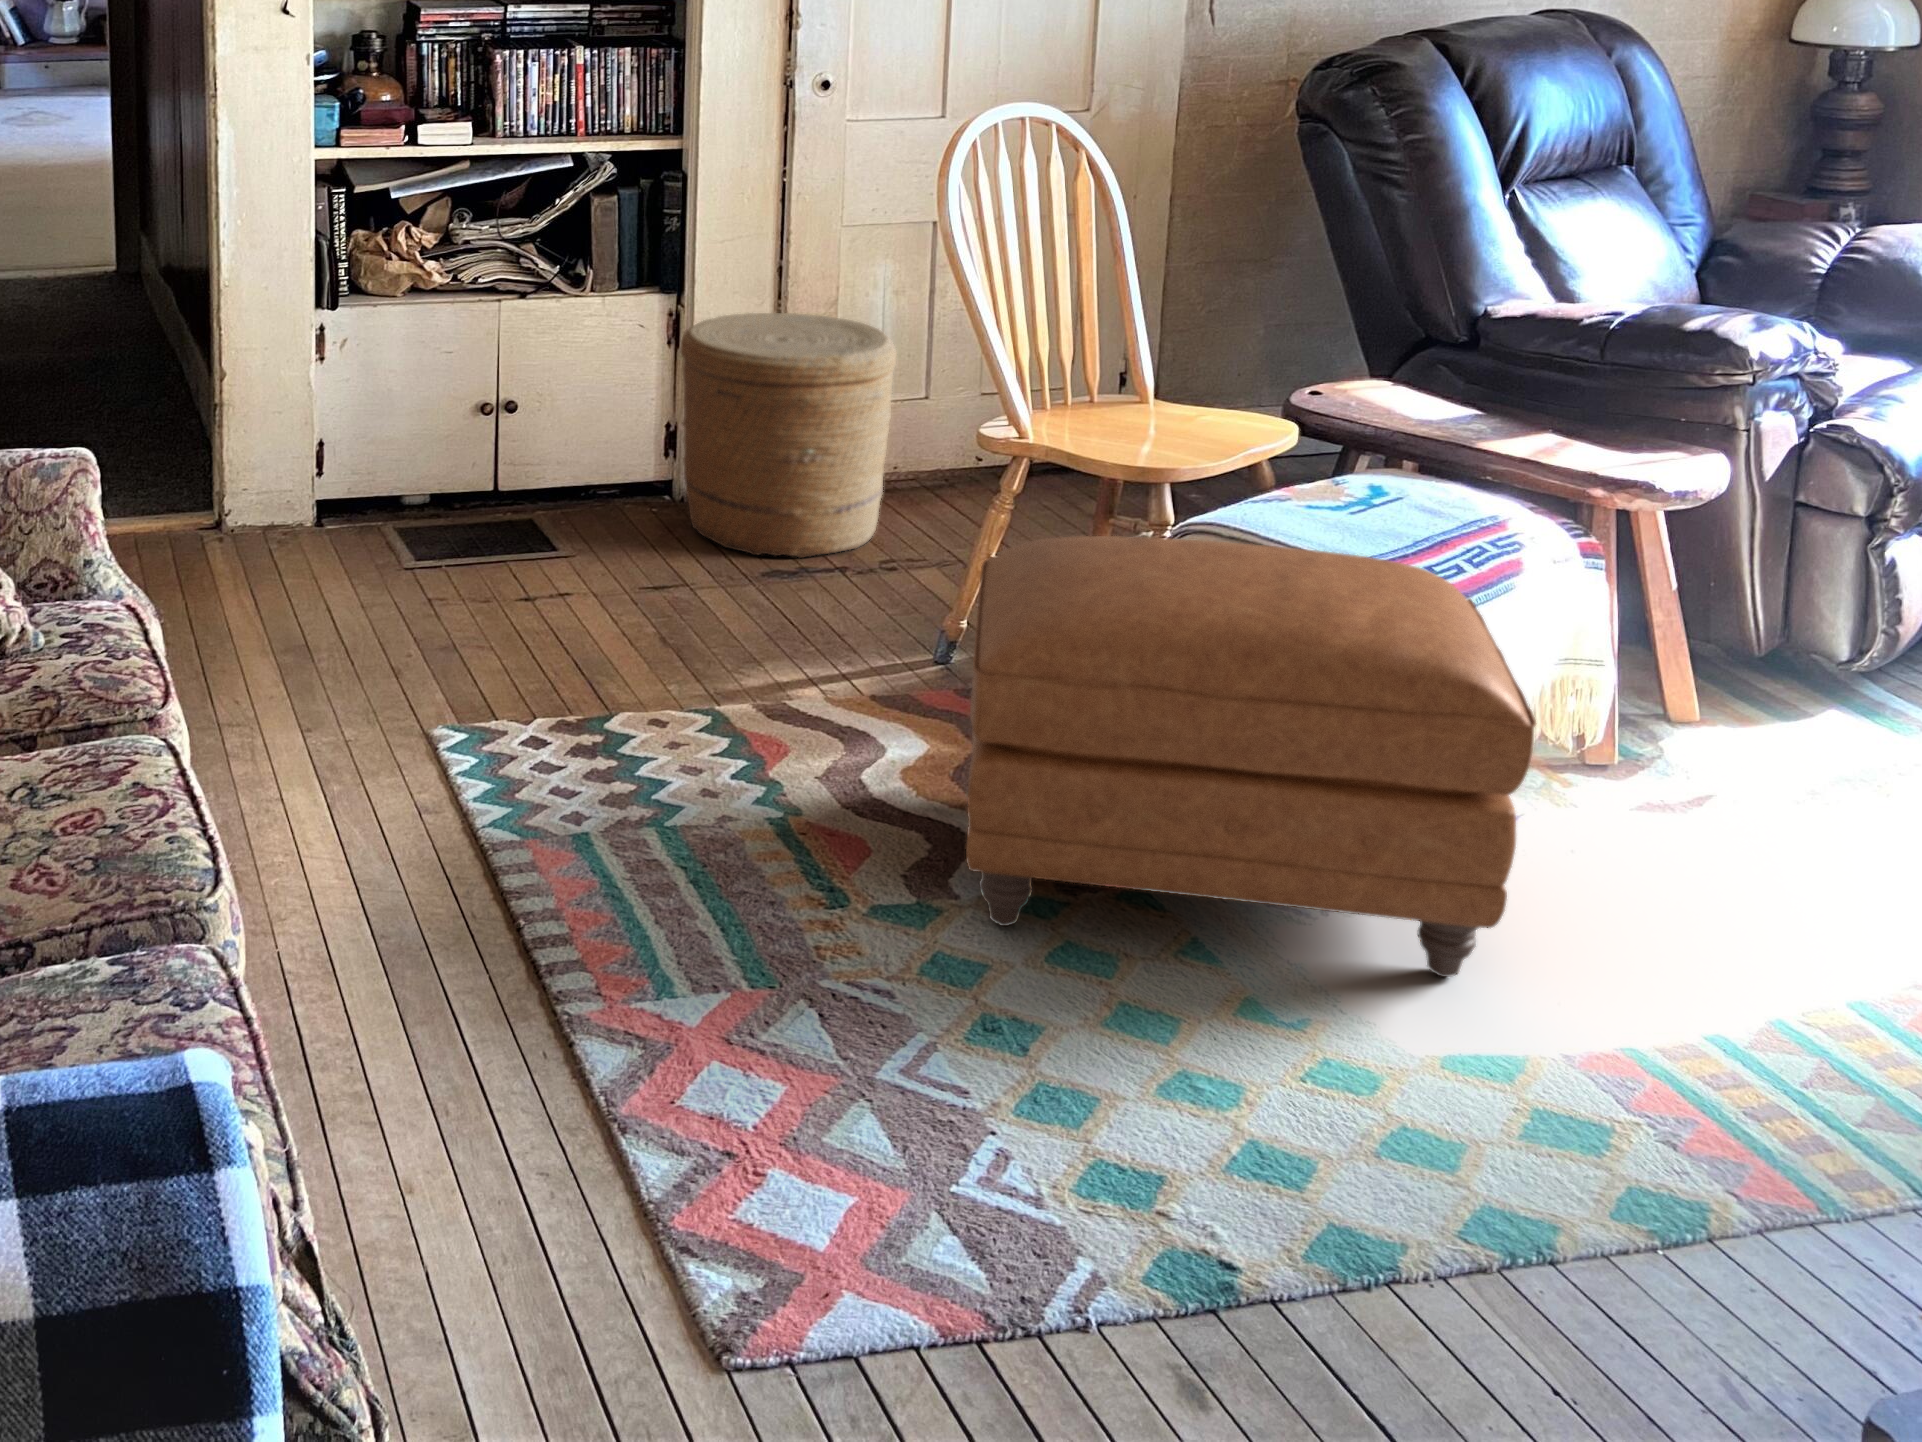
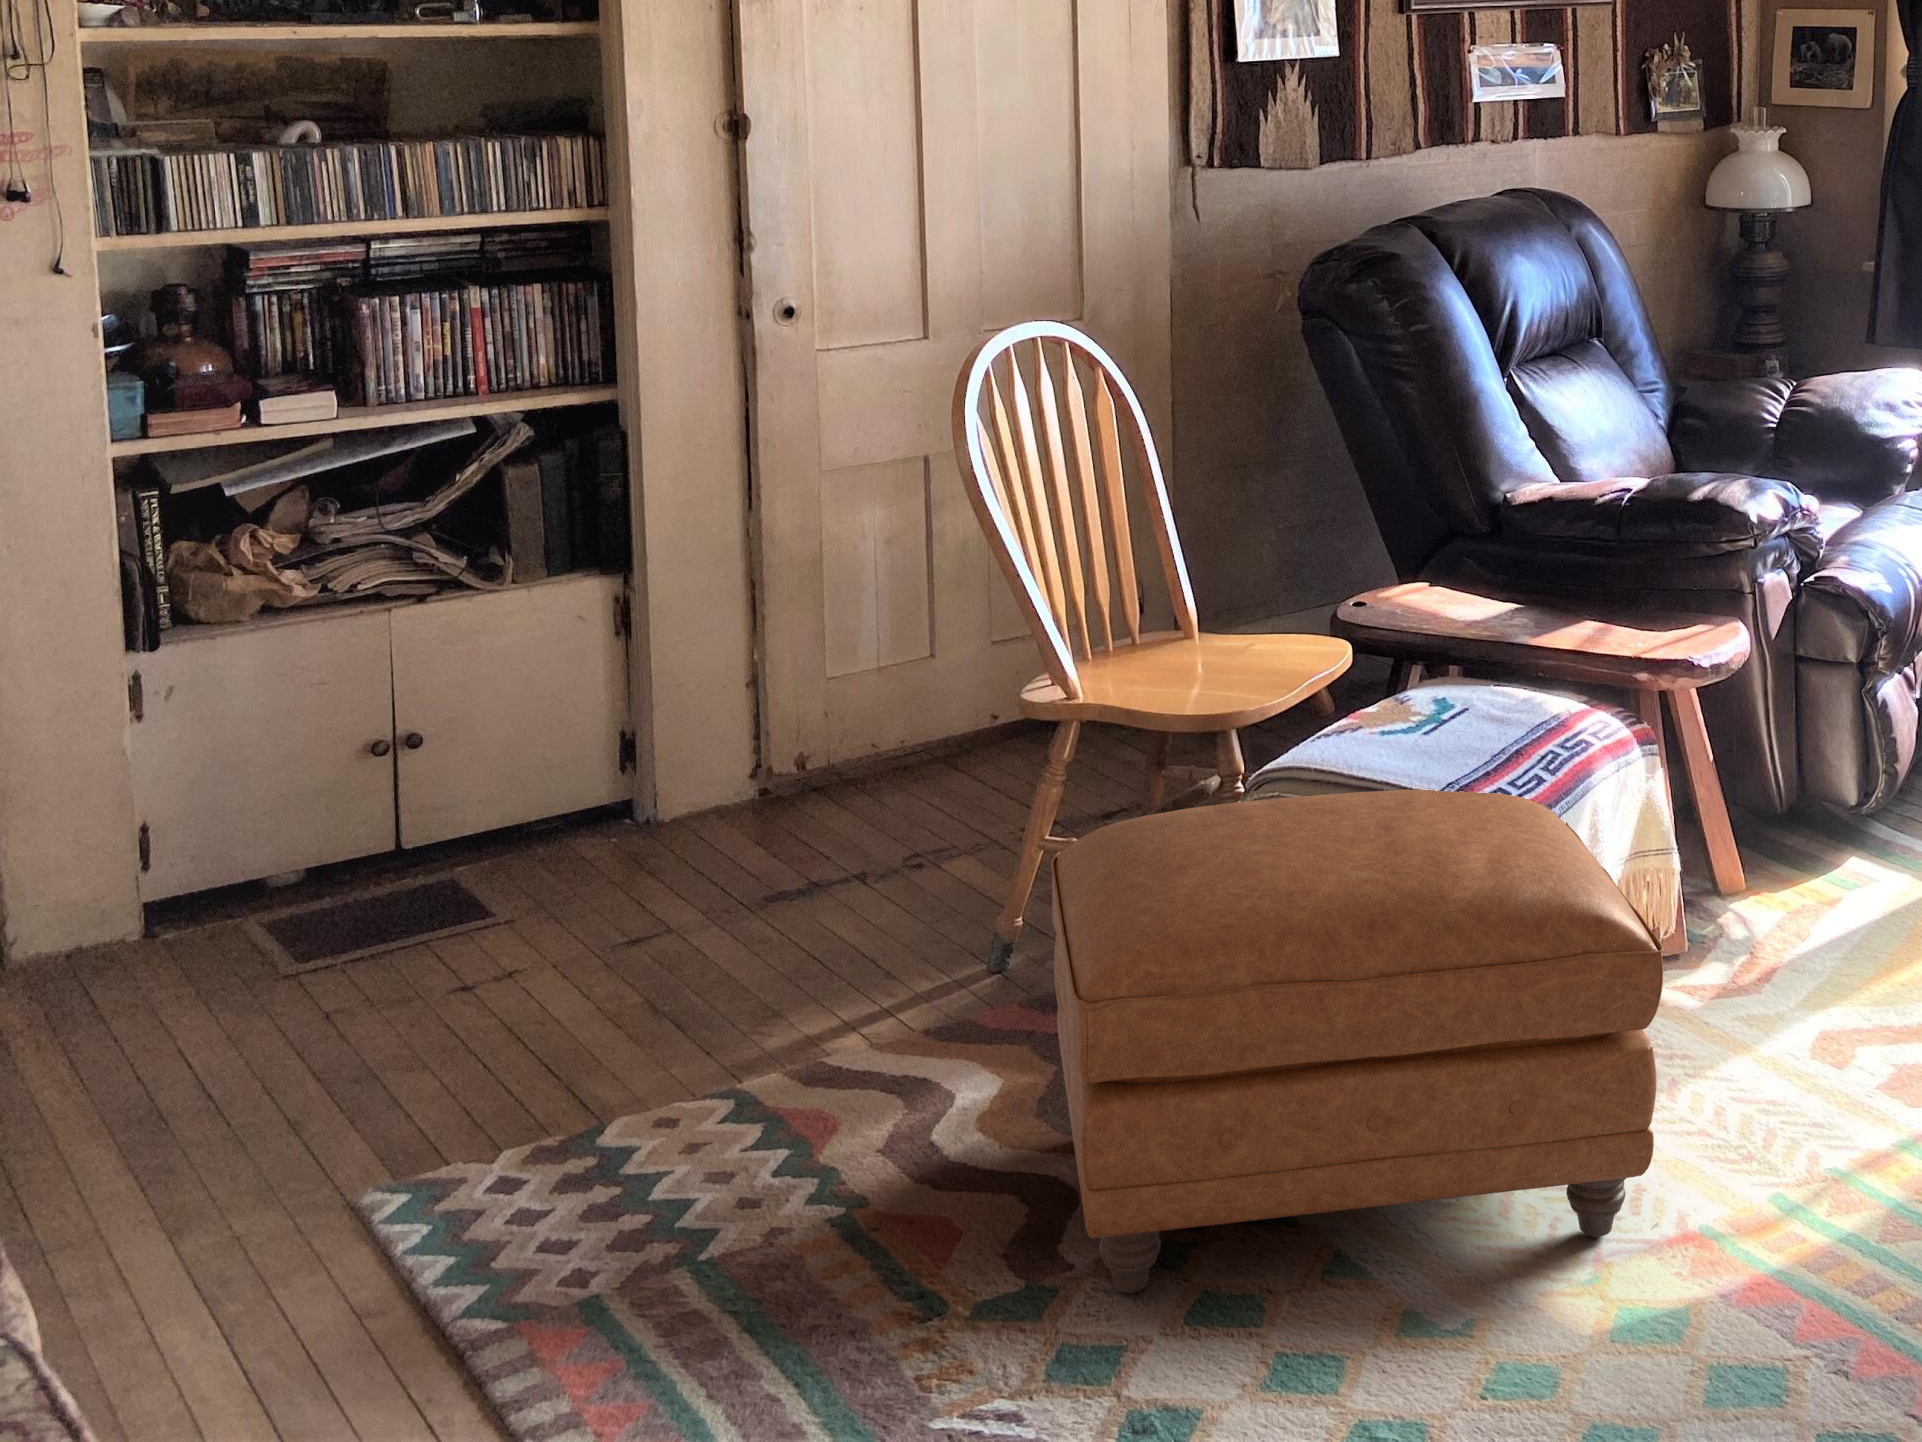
woven basket: present [680,313,896,558] -> none [633,580,894,878]

